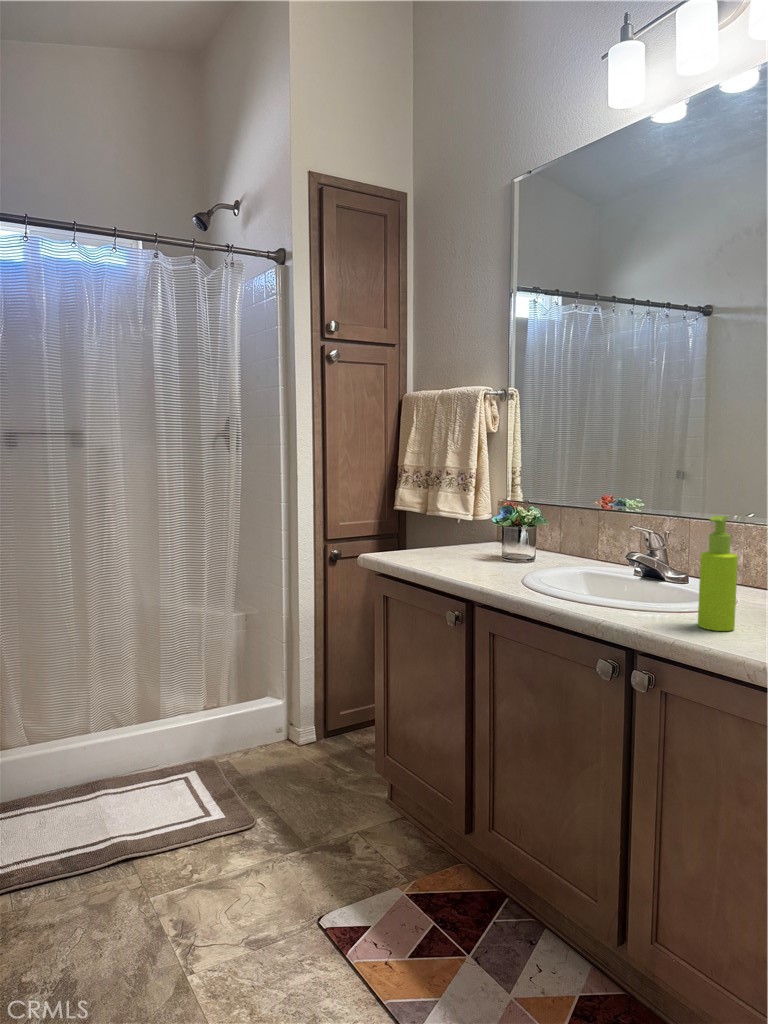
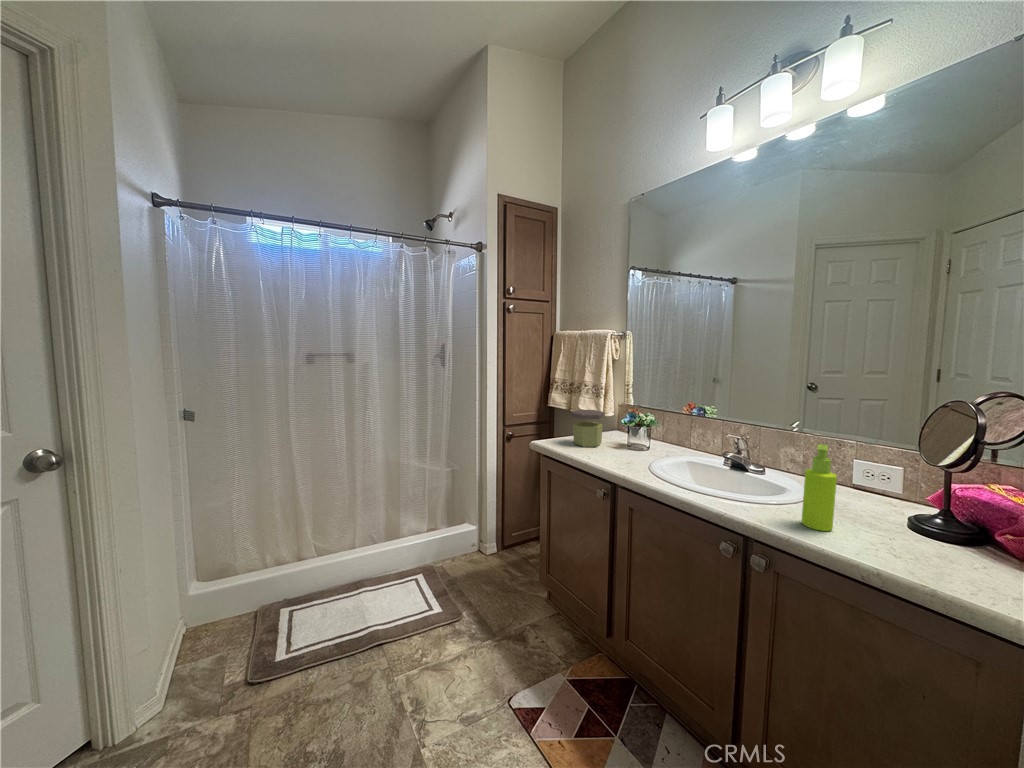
jar: none [419,505,469,560] -> present [571,410,605,447]

